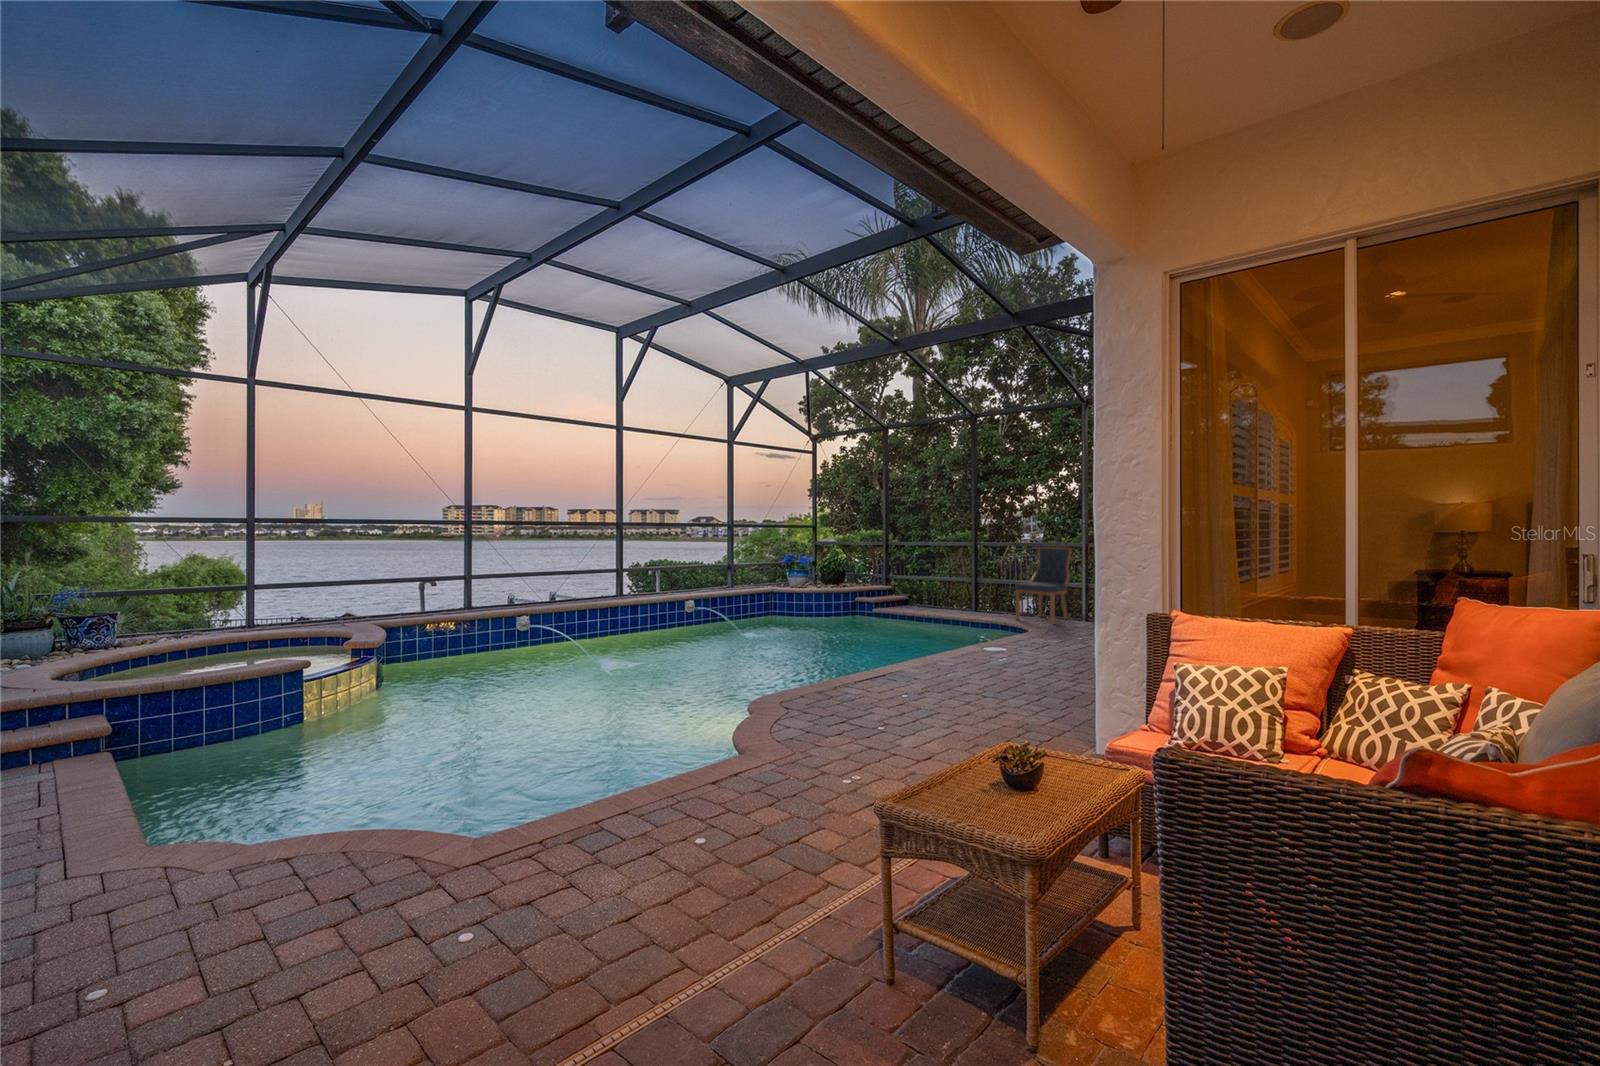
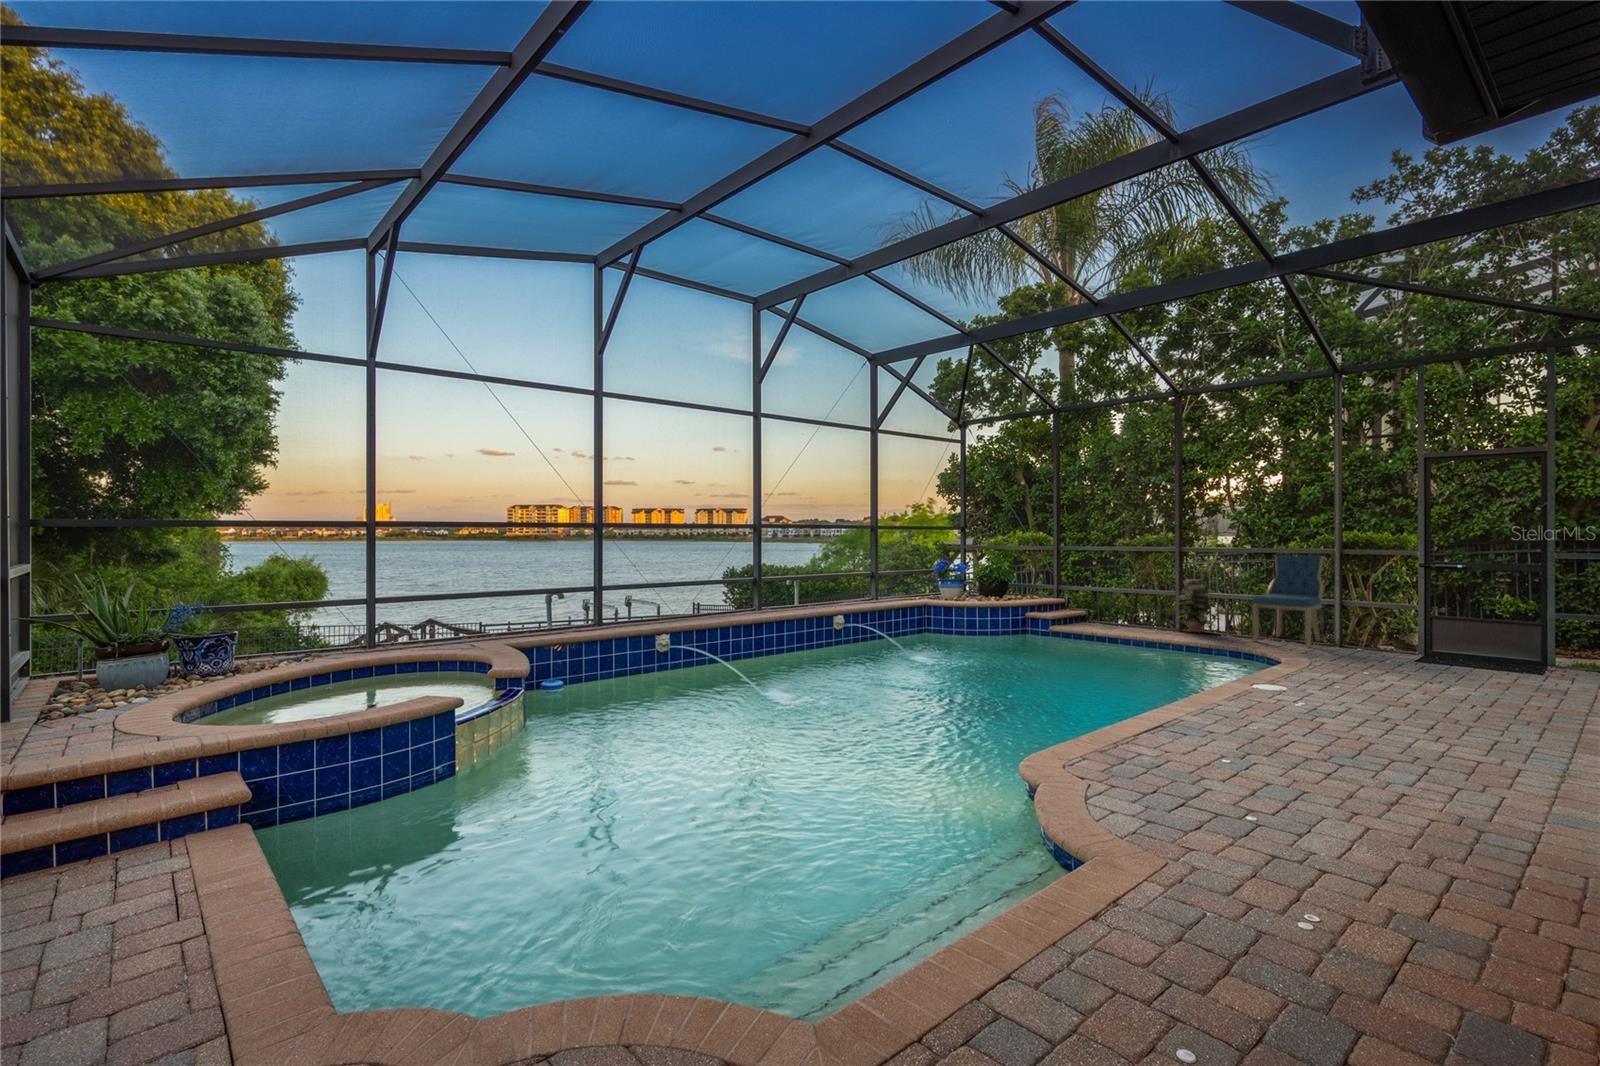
decorative plant: none [966,570,998,613] -> present [1178,579,1213,632]

